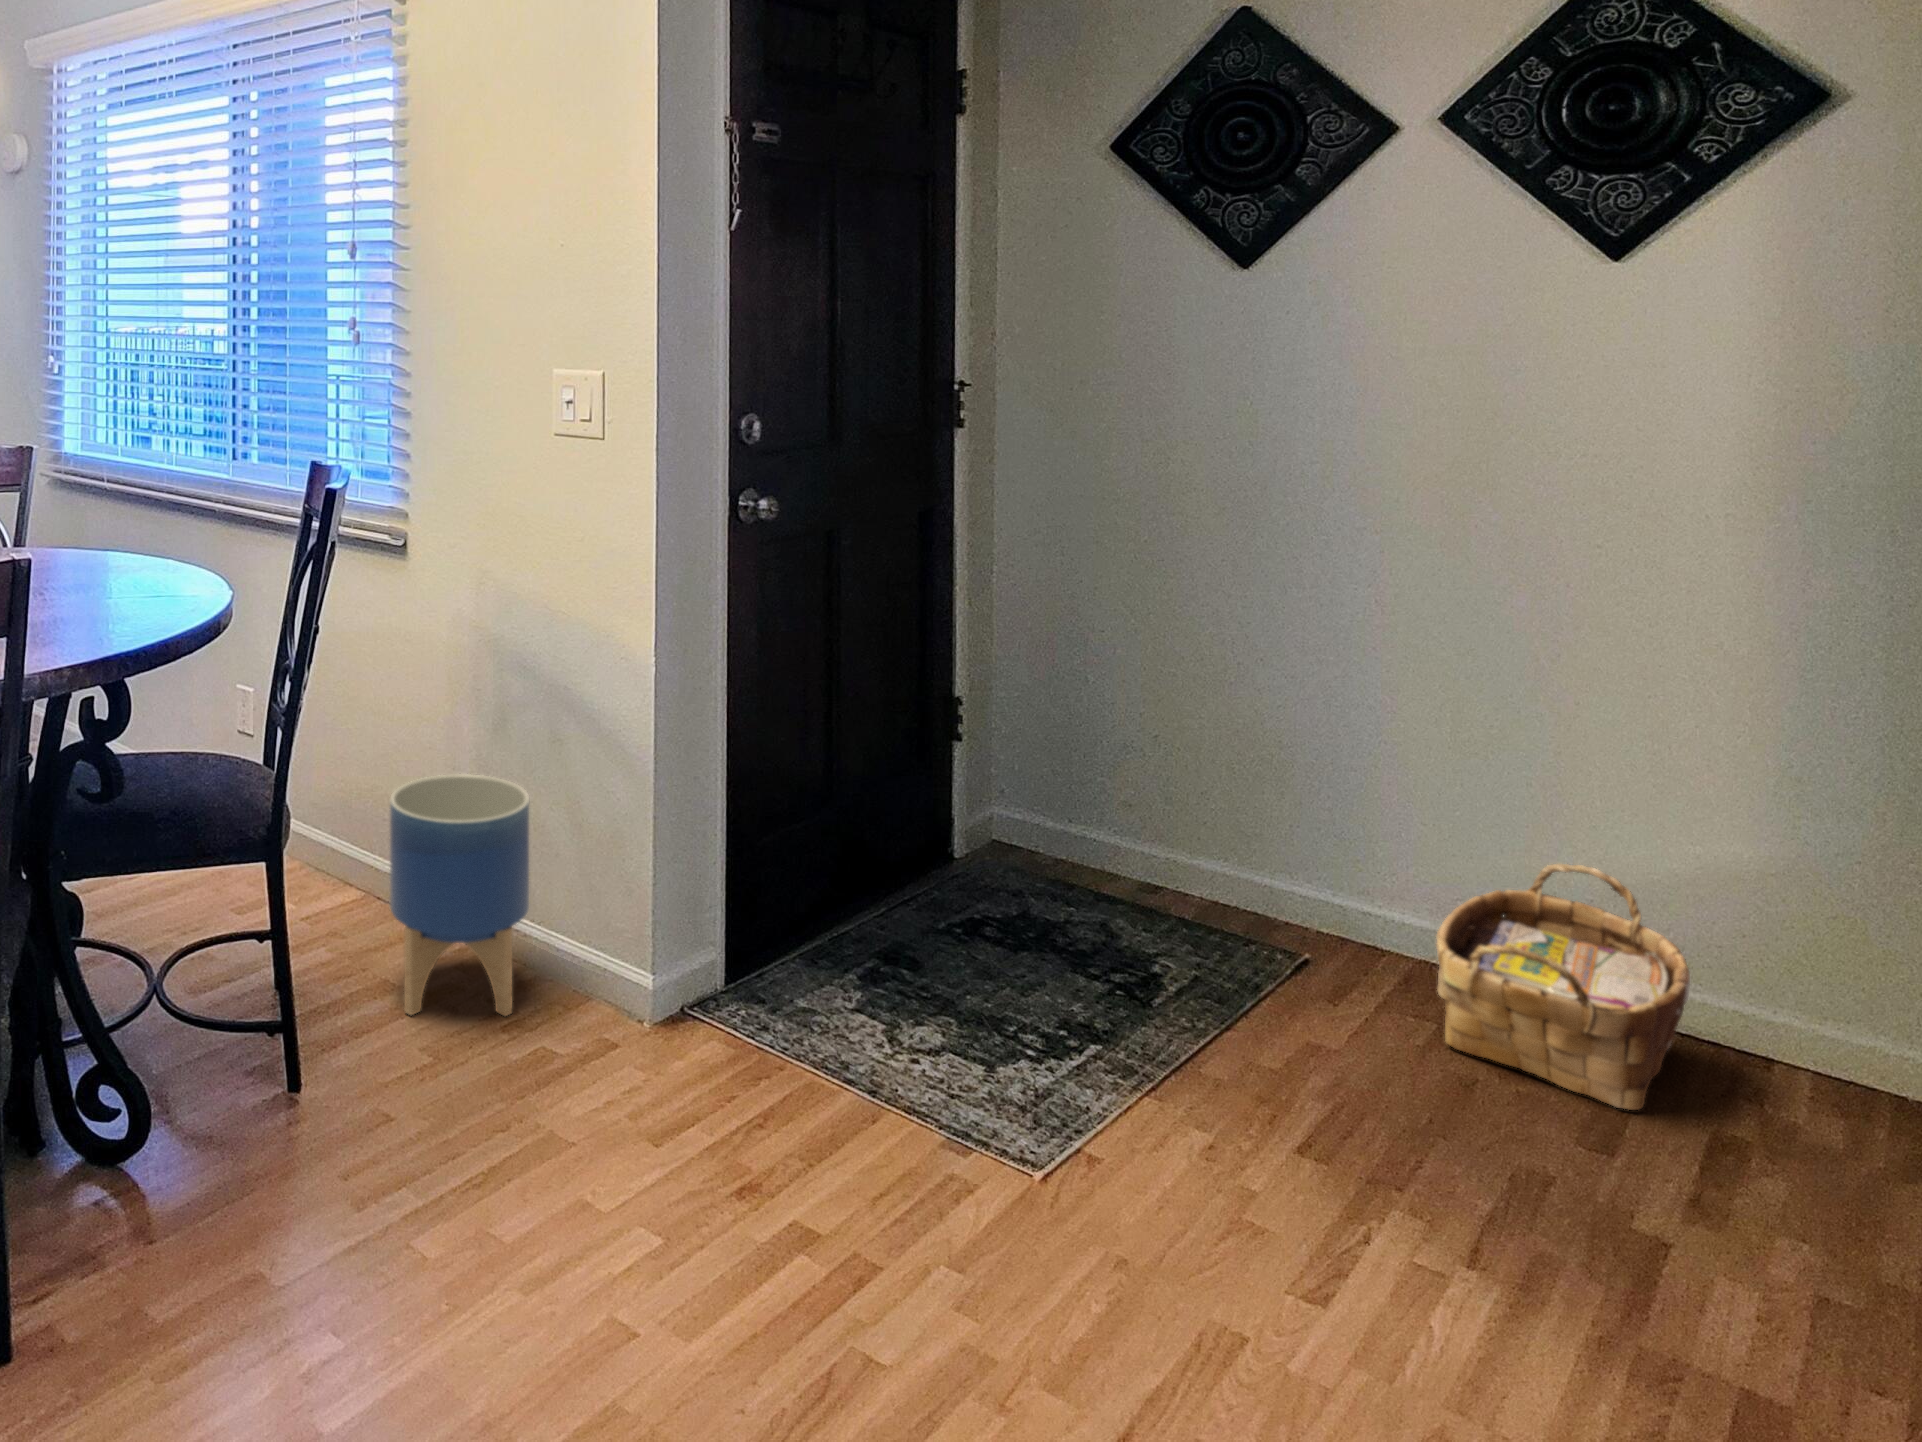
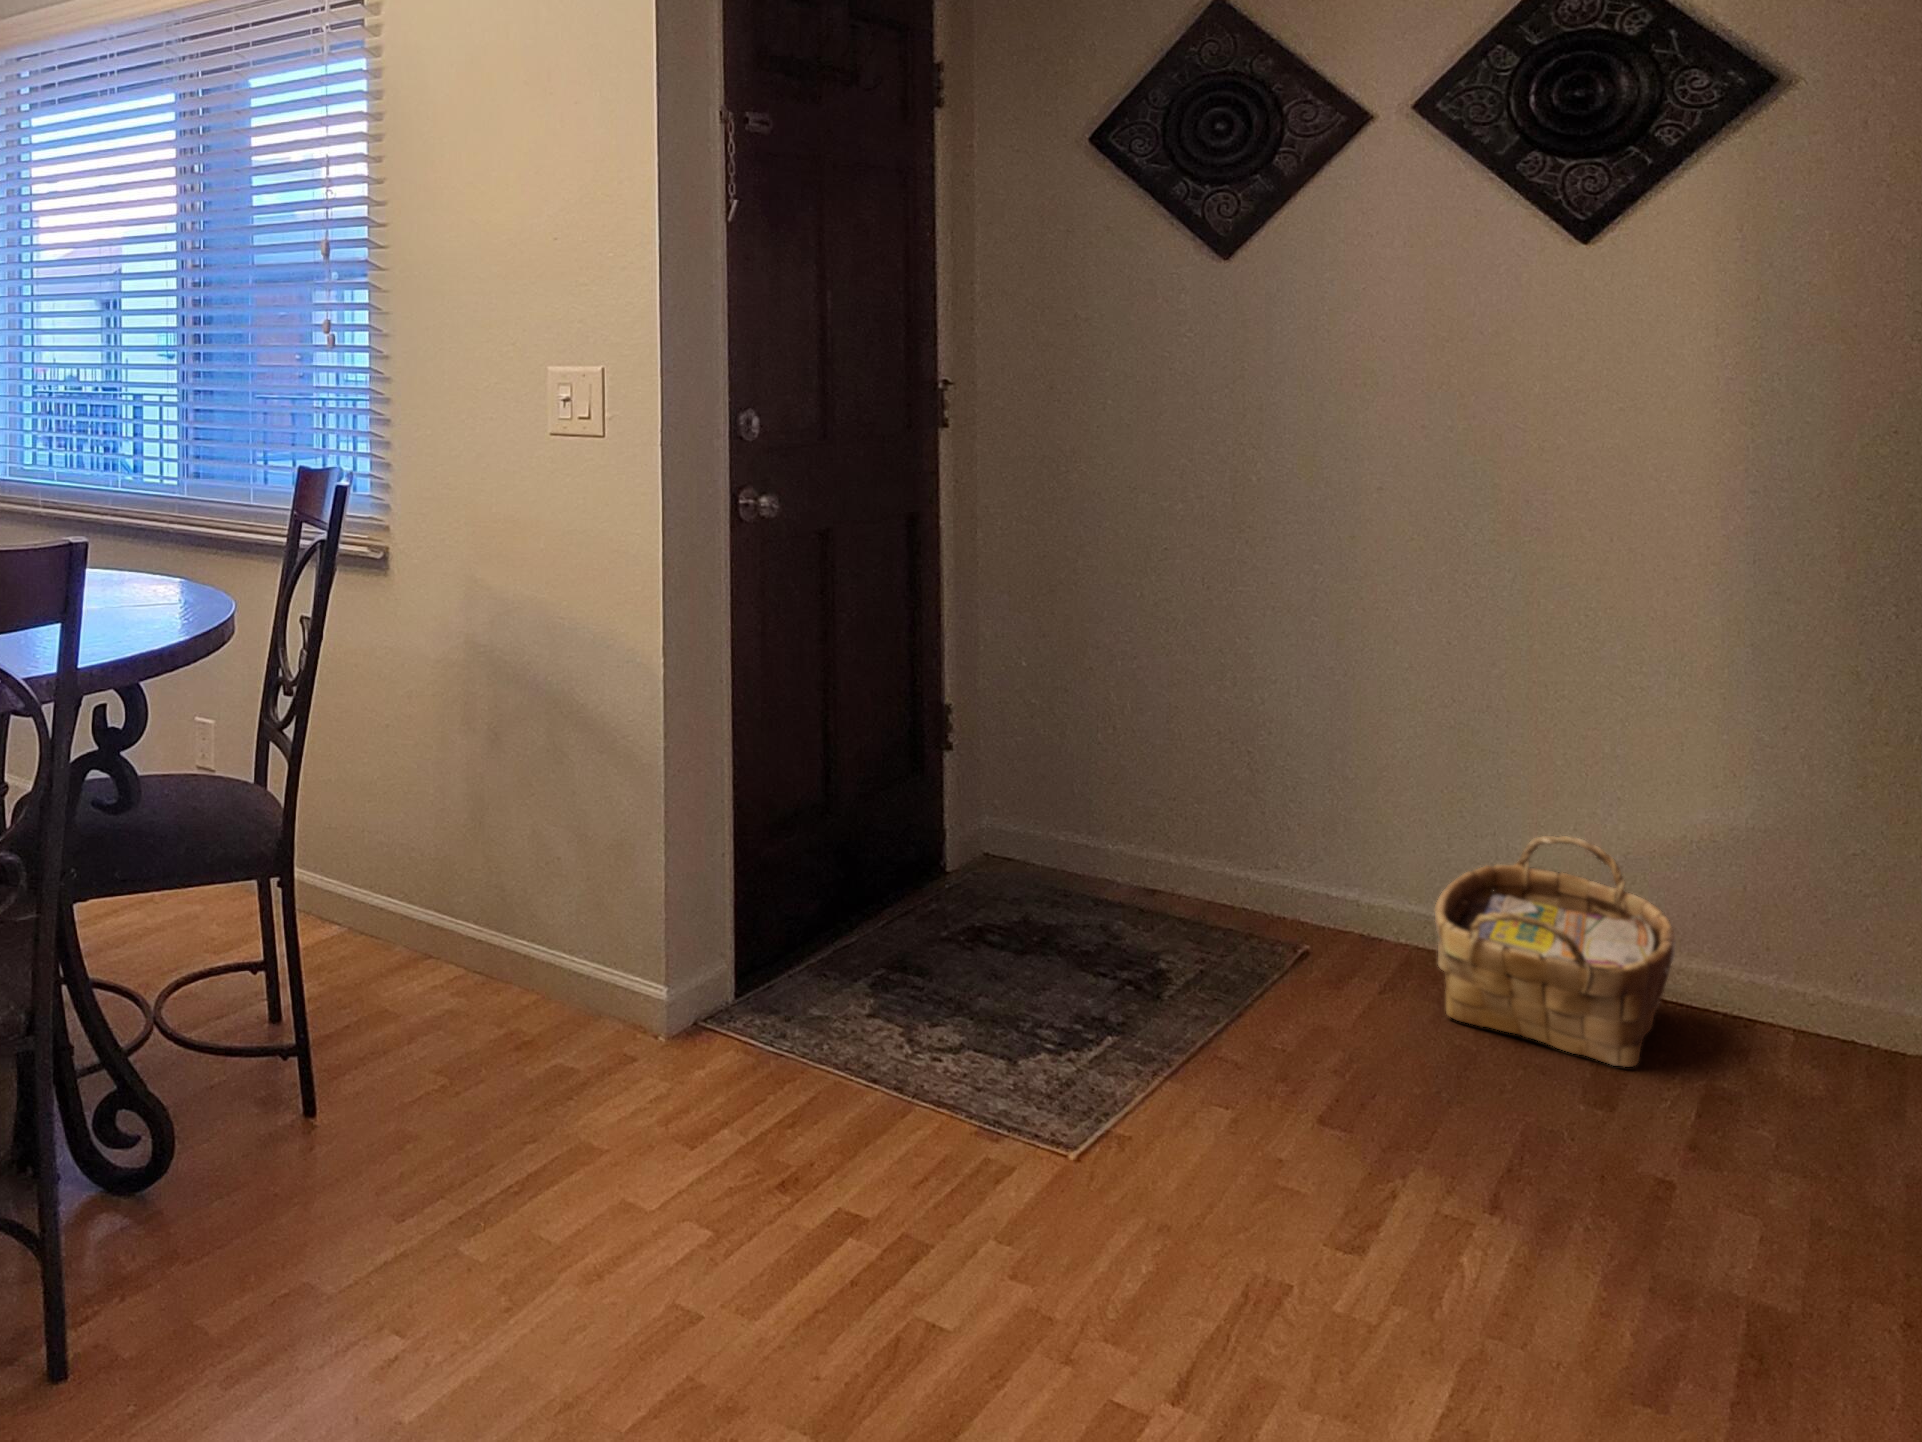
planter: present [390,774,529,1016] -> none [392,788,537,1037]

